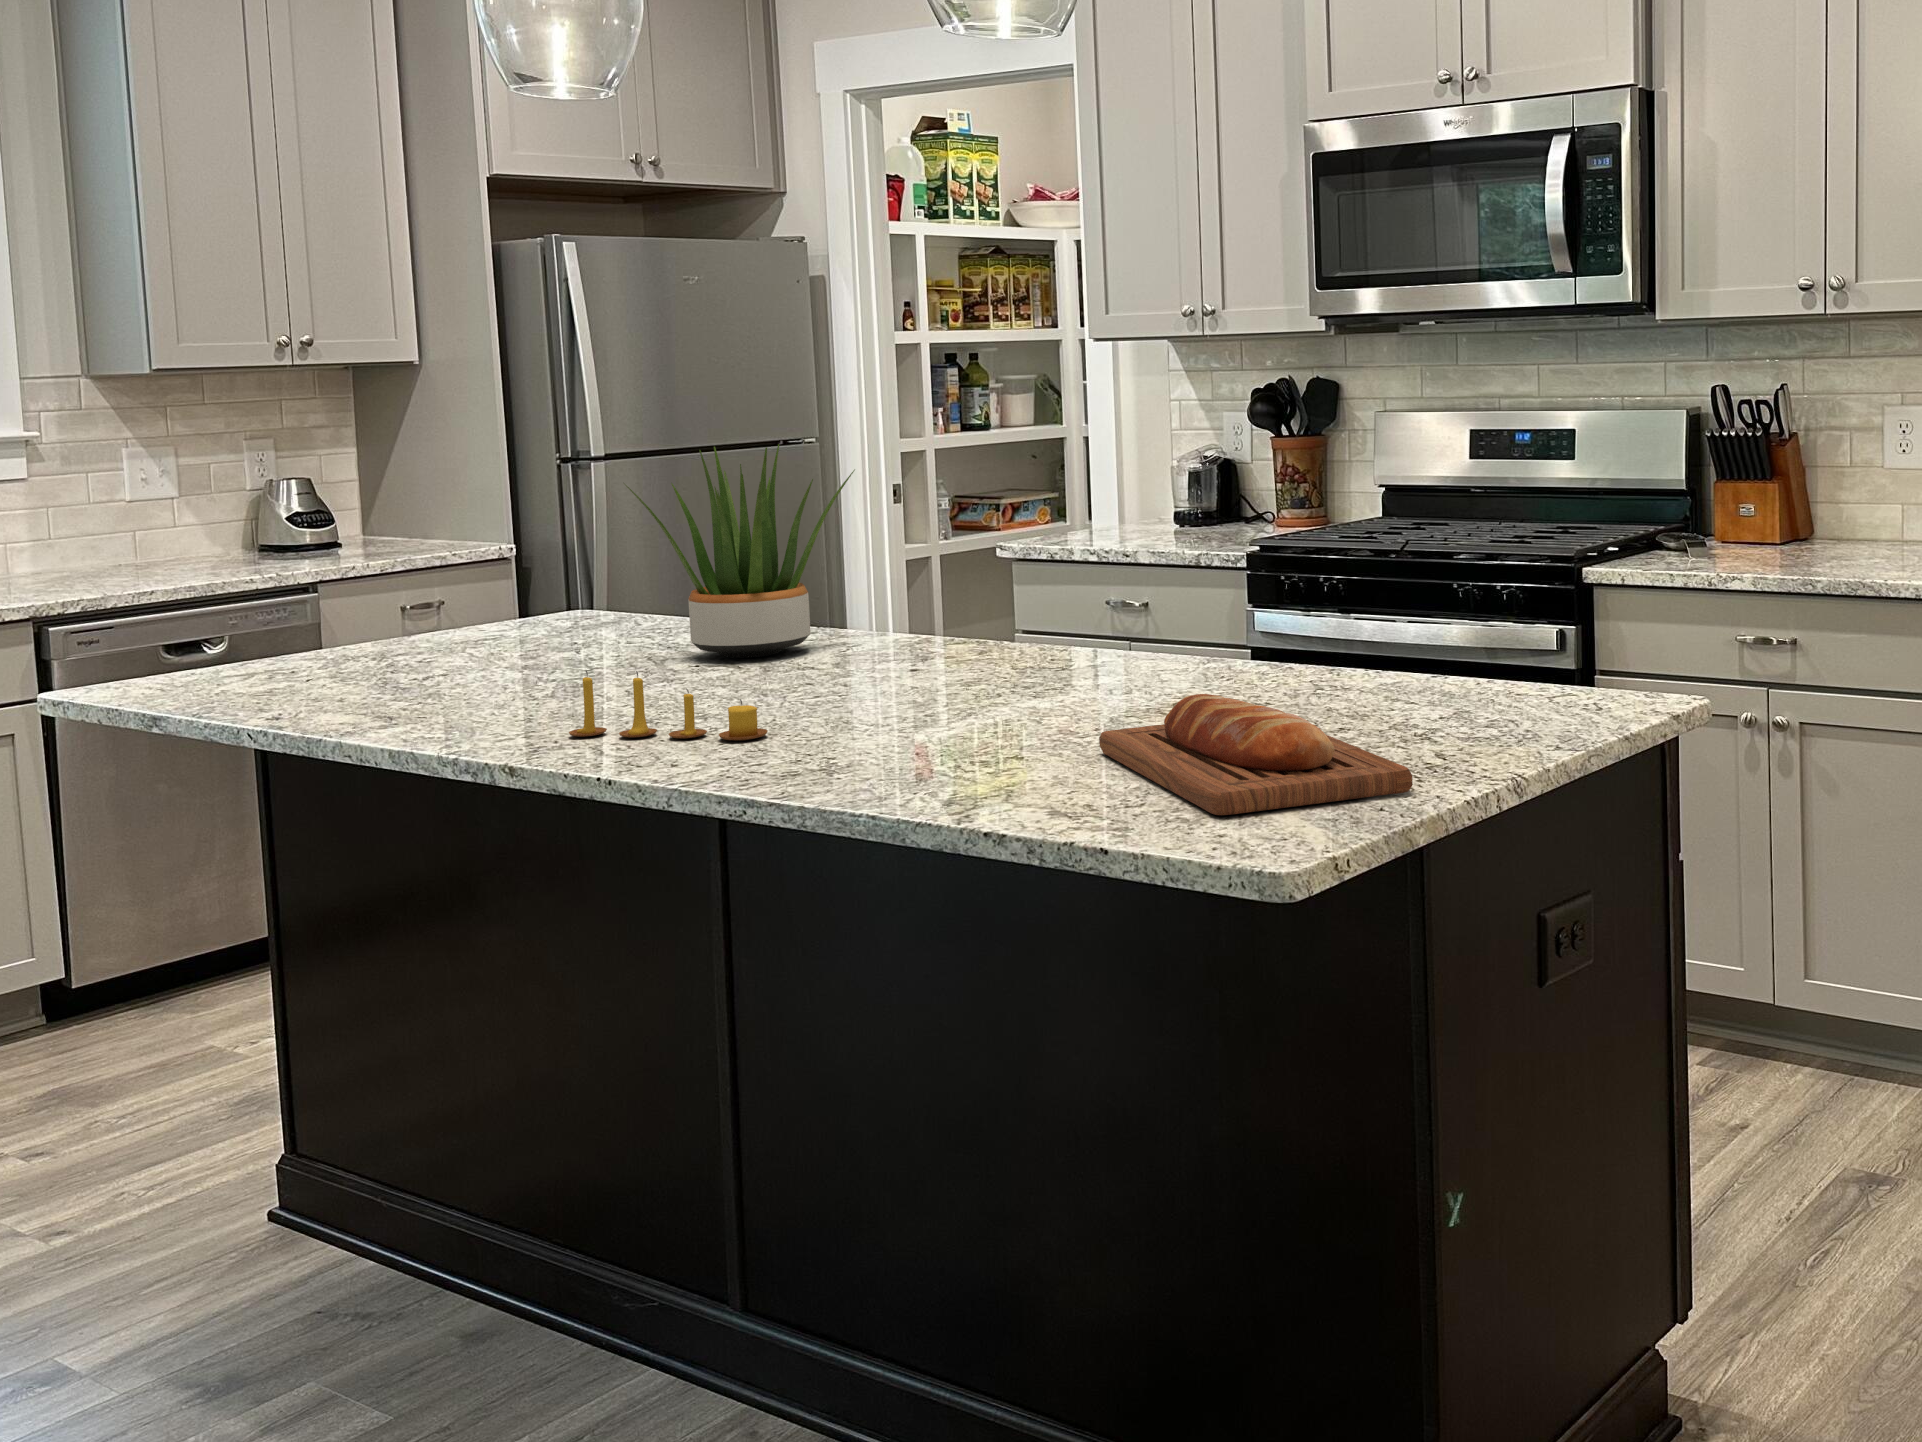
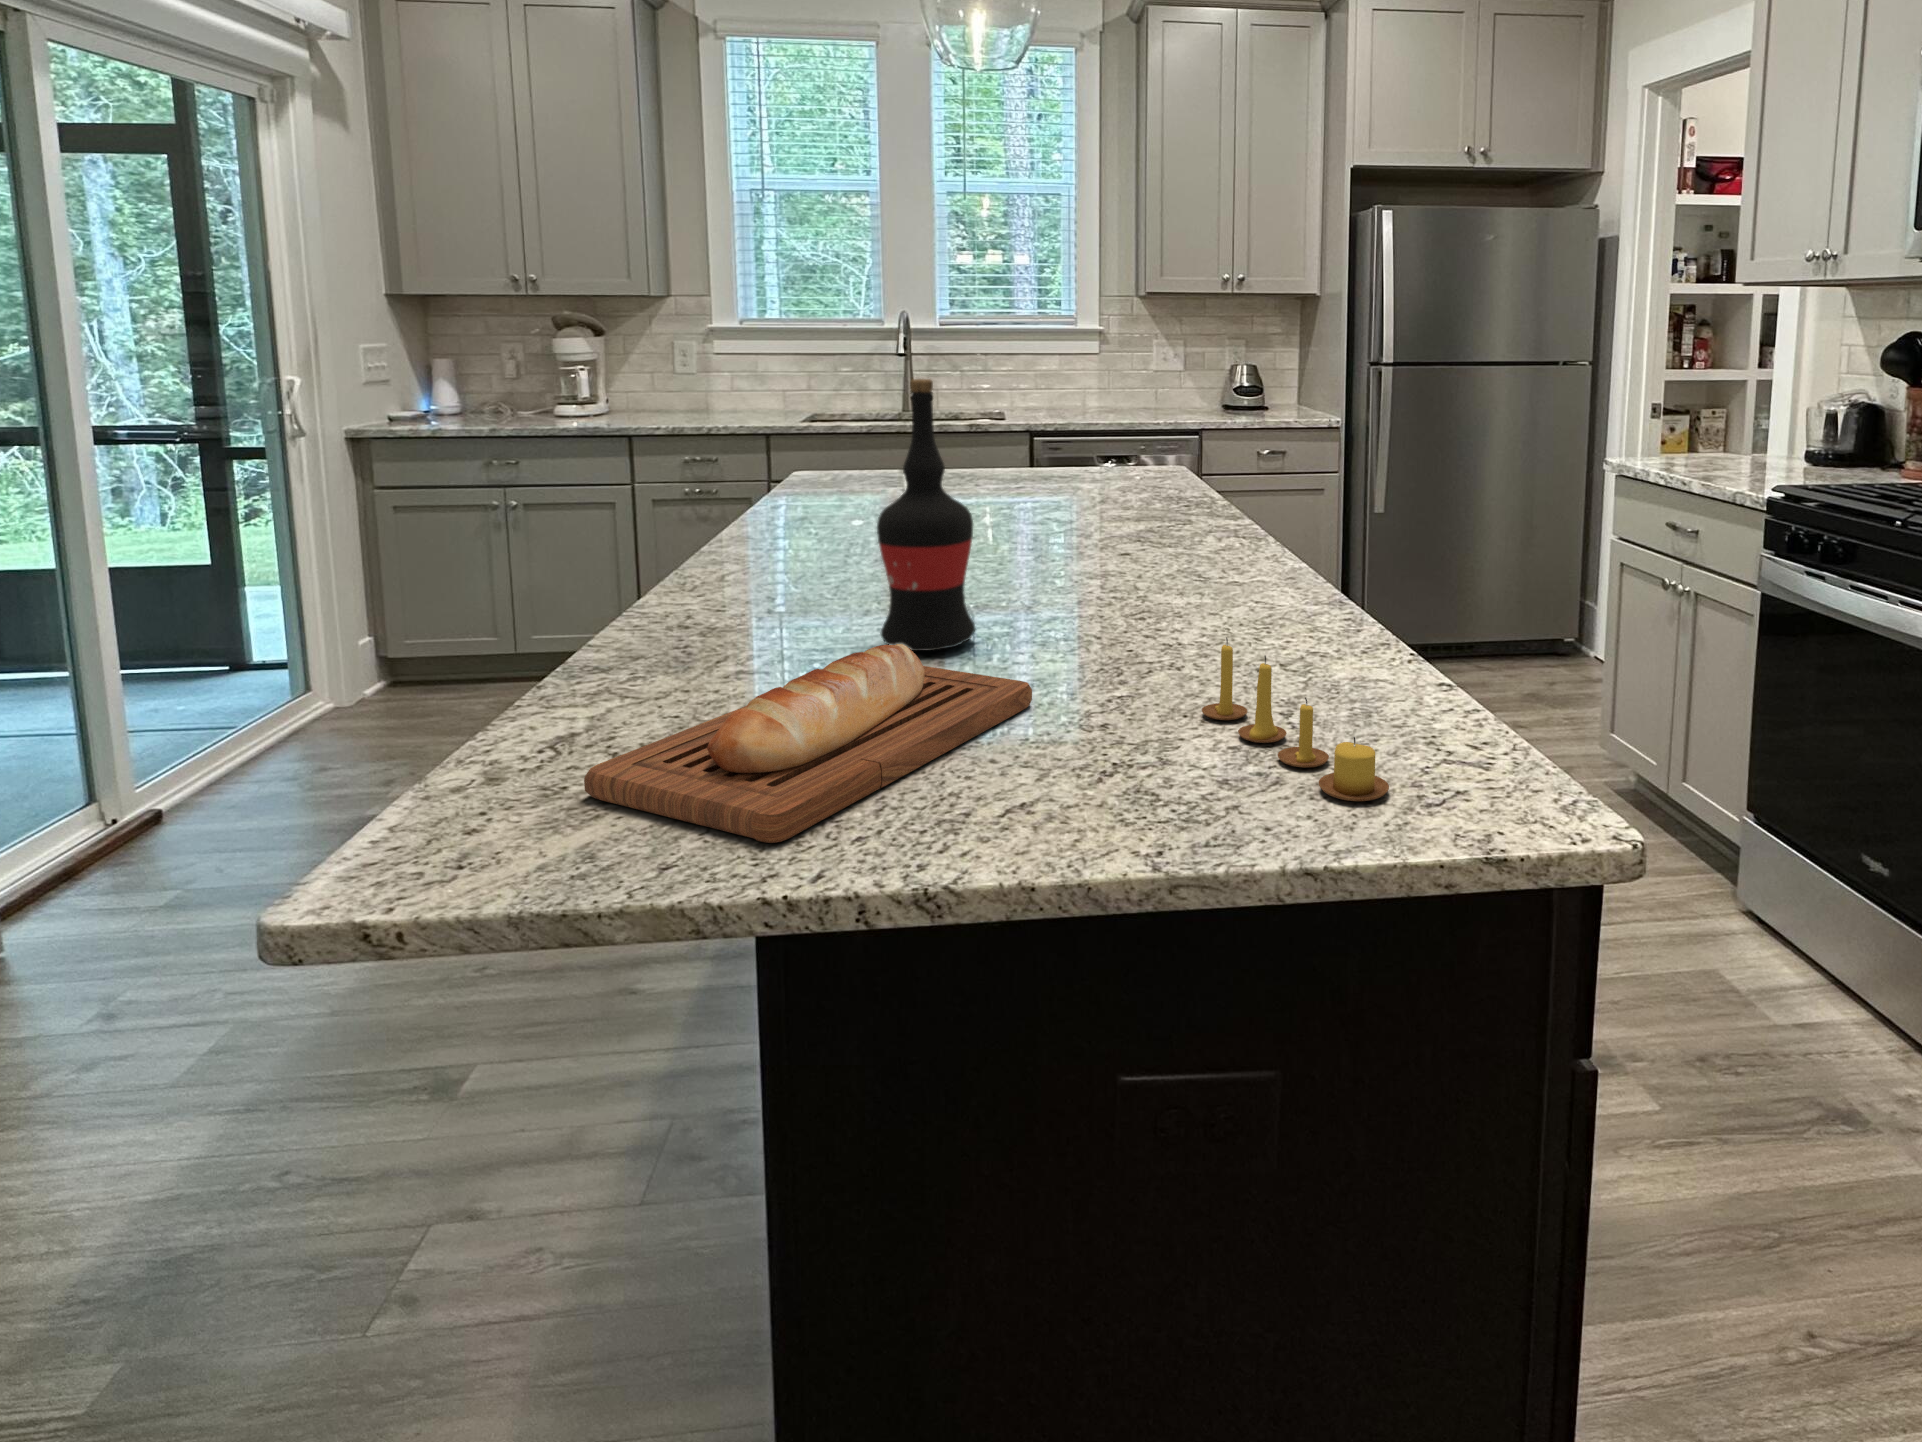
potted plant: present [626,444,855,658] -> none [1036,353,1200,523]
wine bottle: none [994,463,1095,737] -> present [877,379,975,651]
candle: present [569,671,768,740] -> present [1202,637,1389,801]

